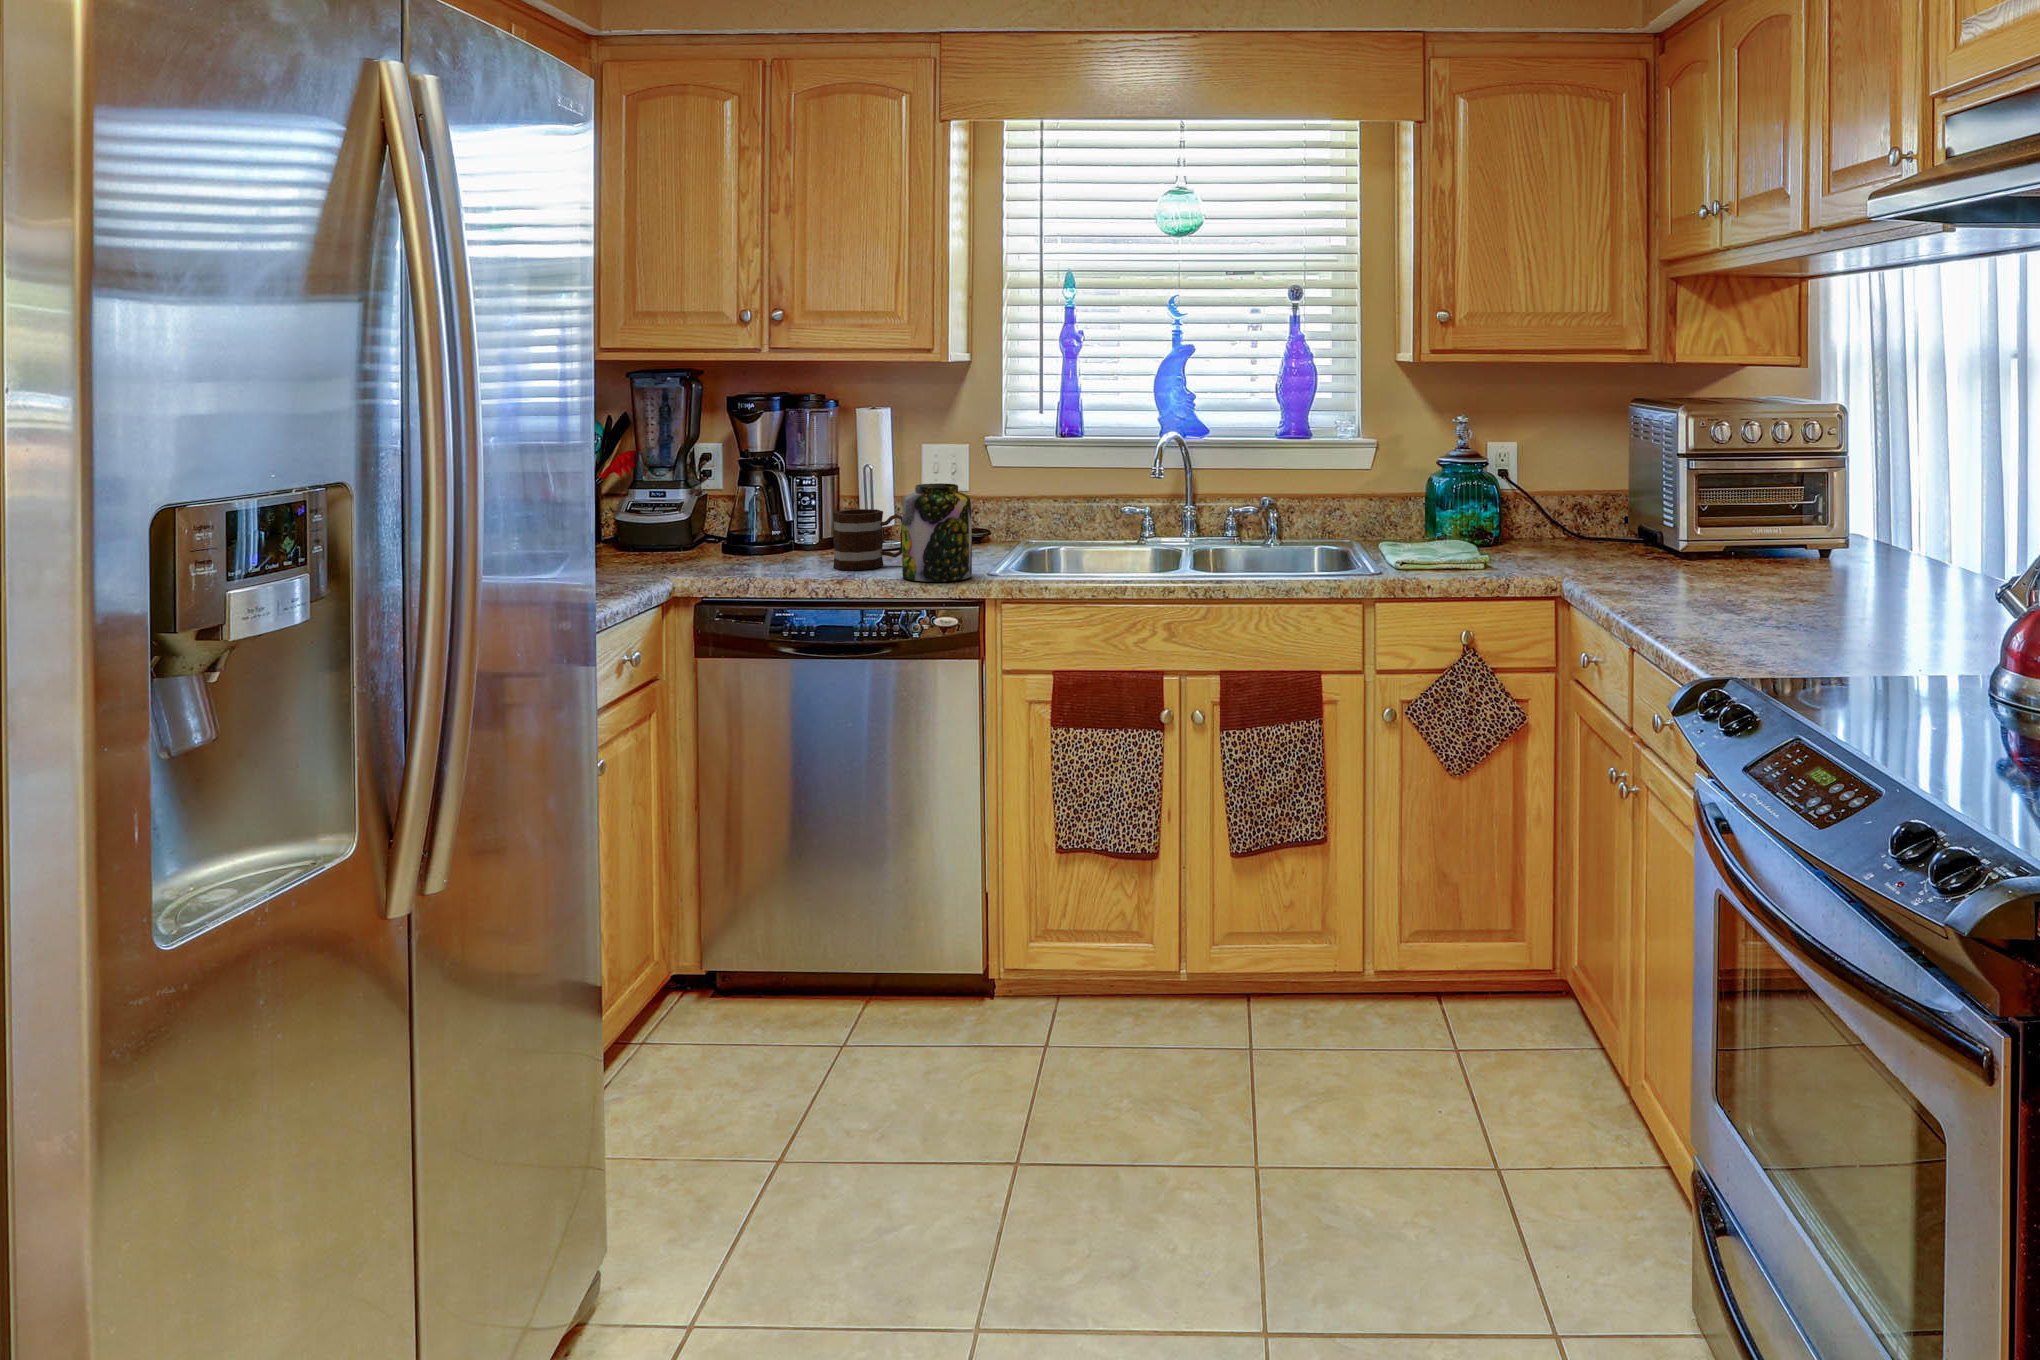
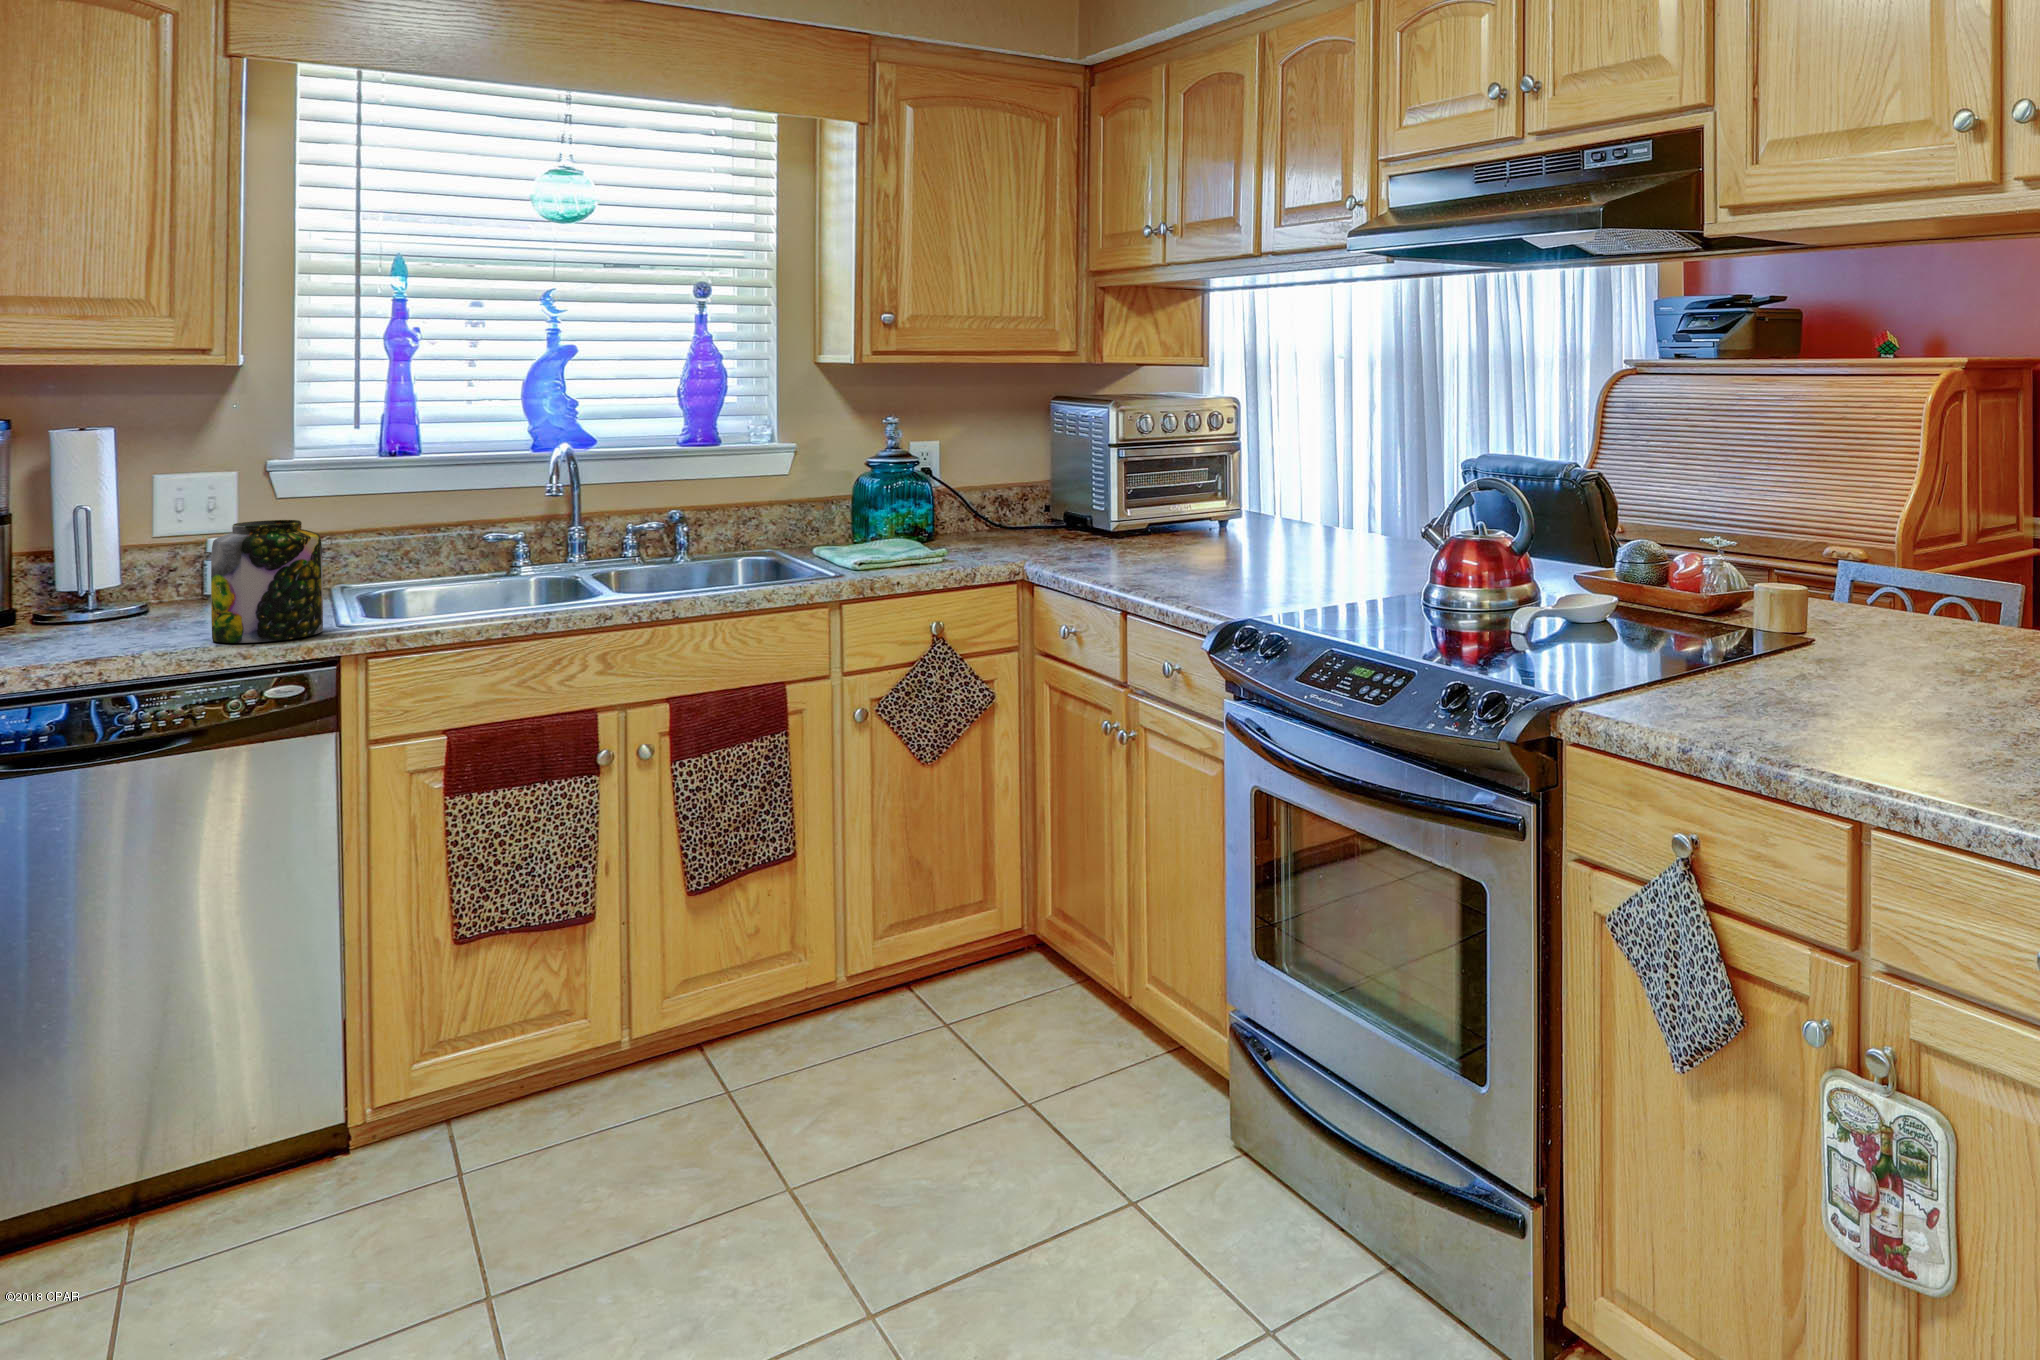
mug: present [833,509,902,570] -> none [68,562,192,644]

